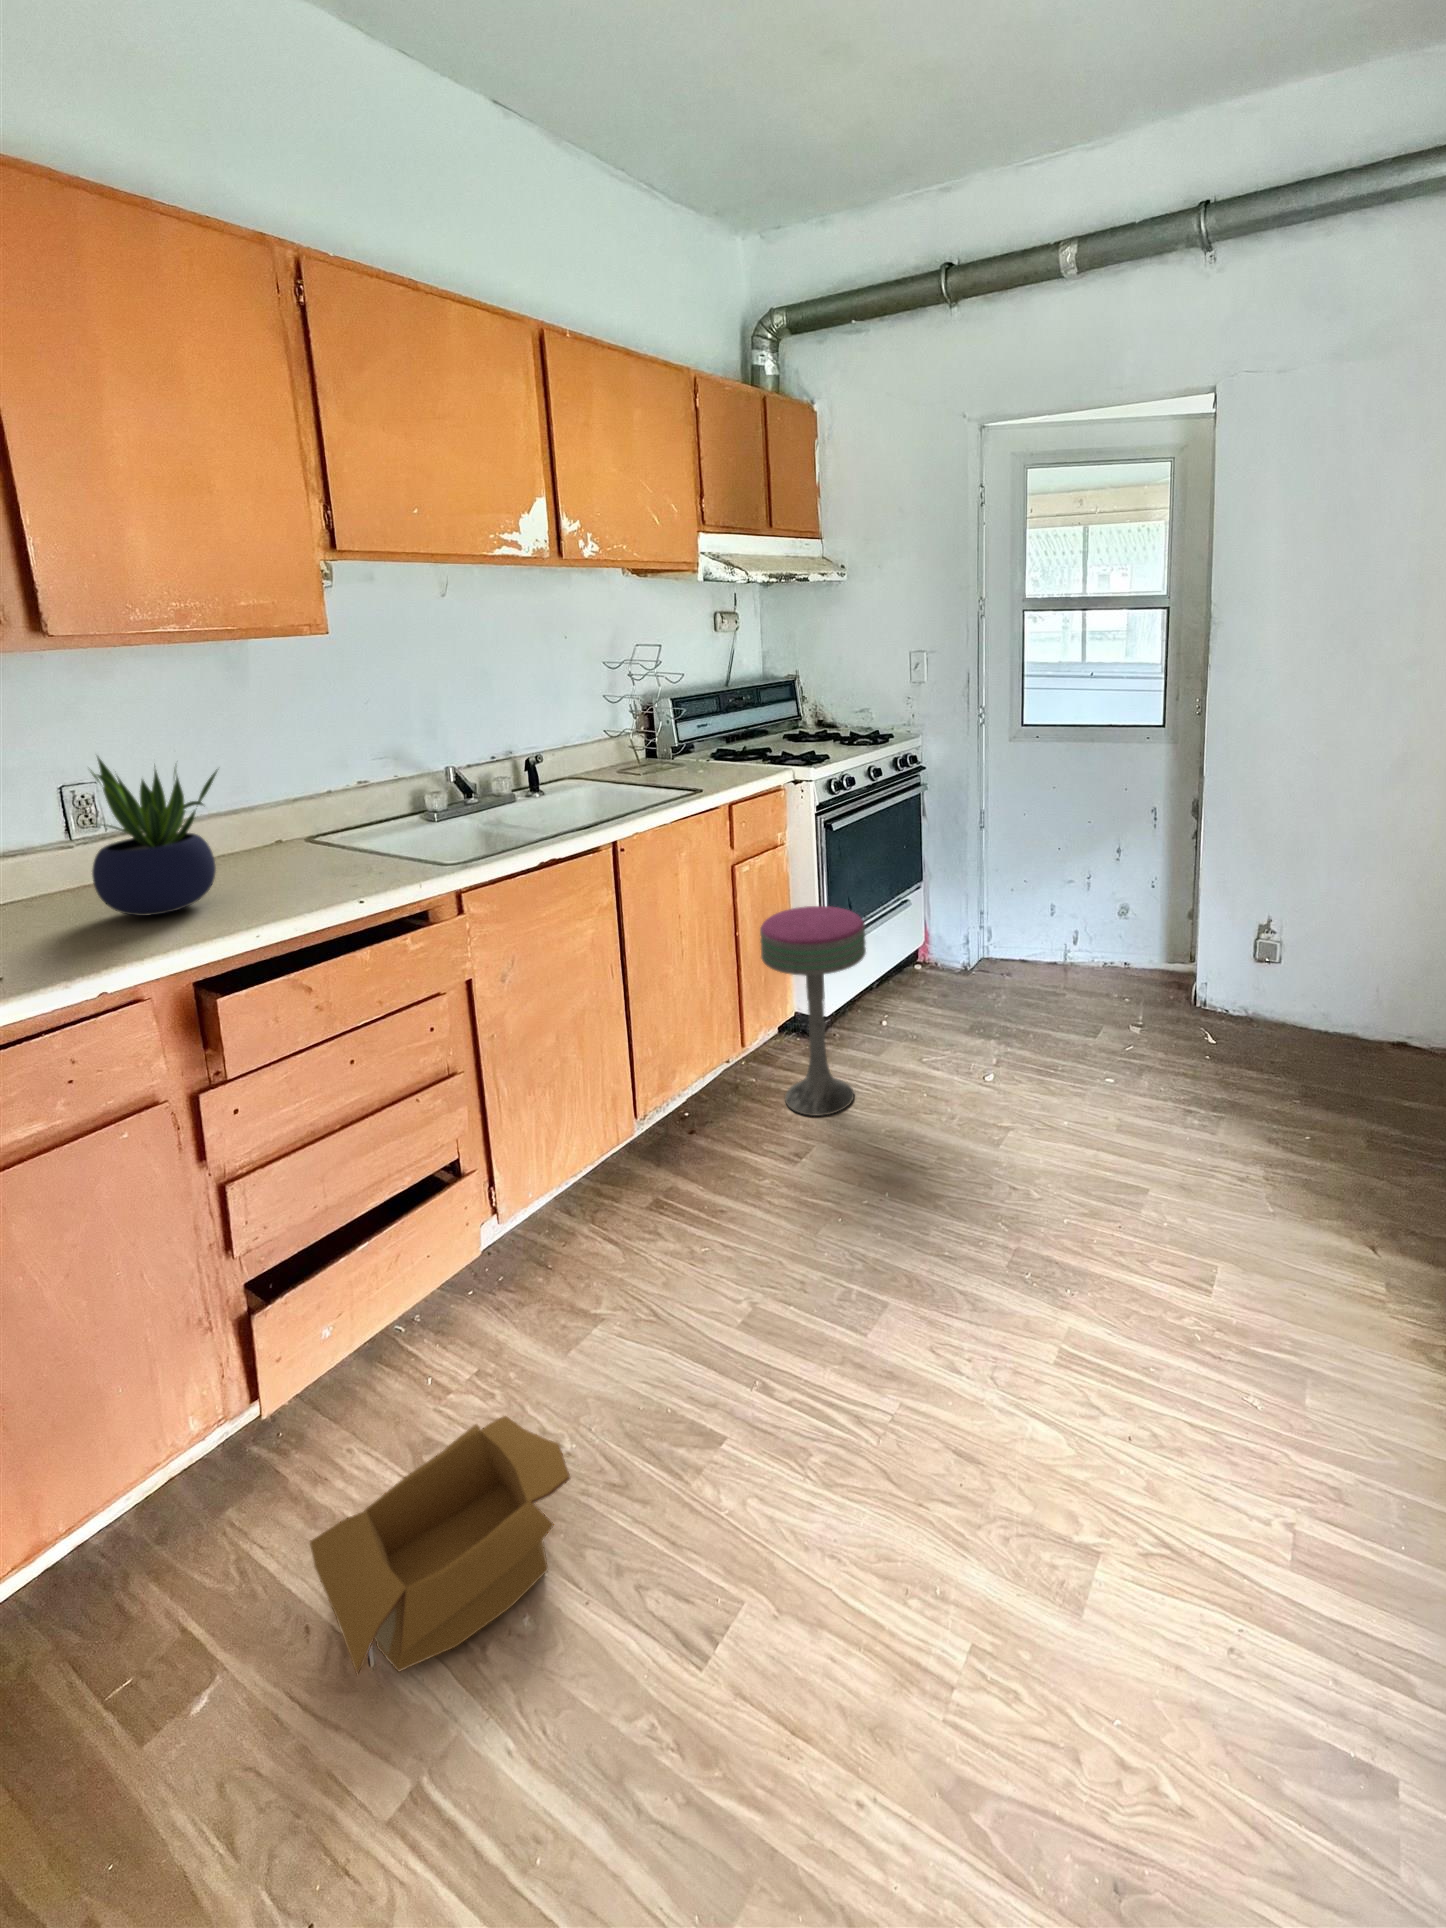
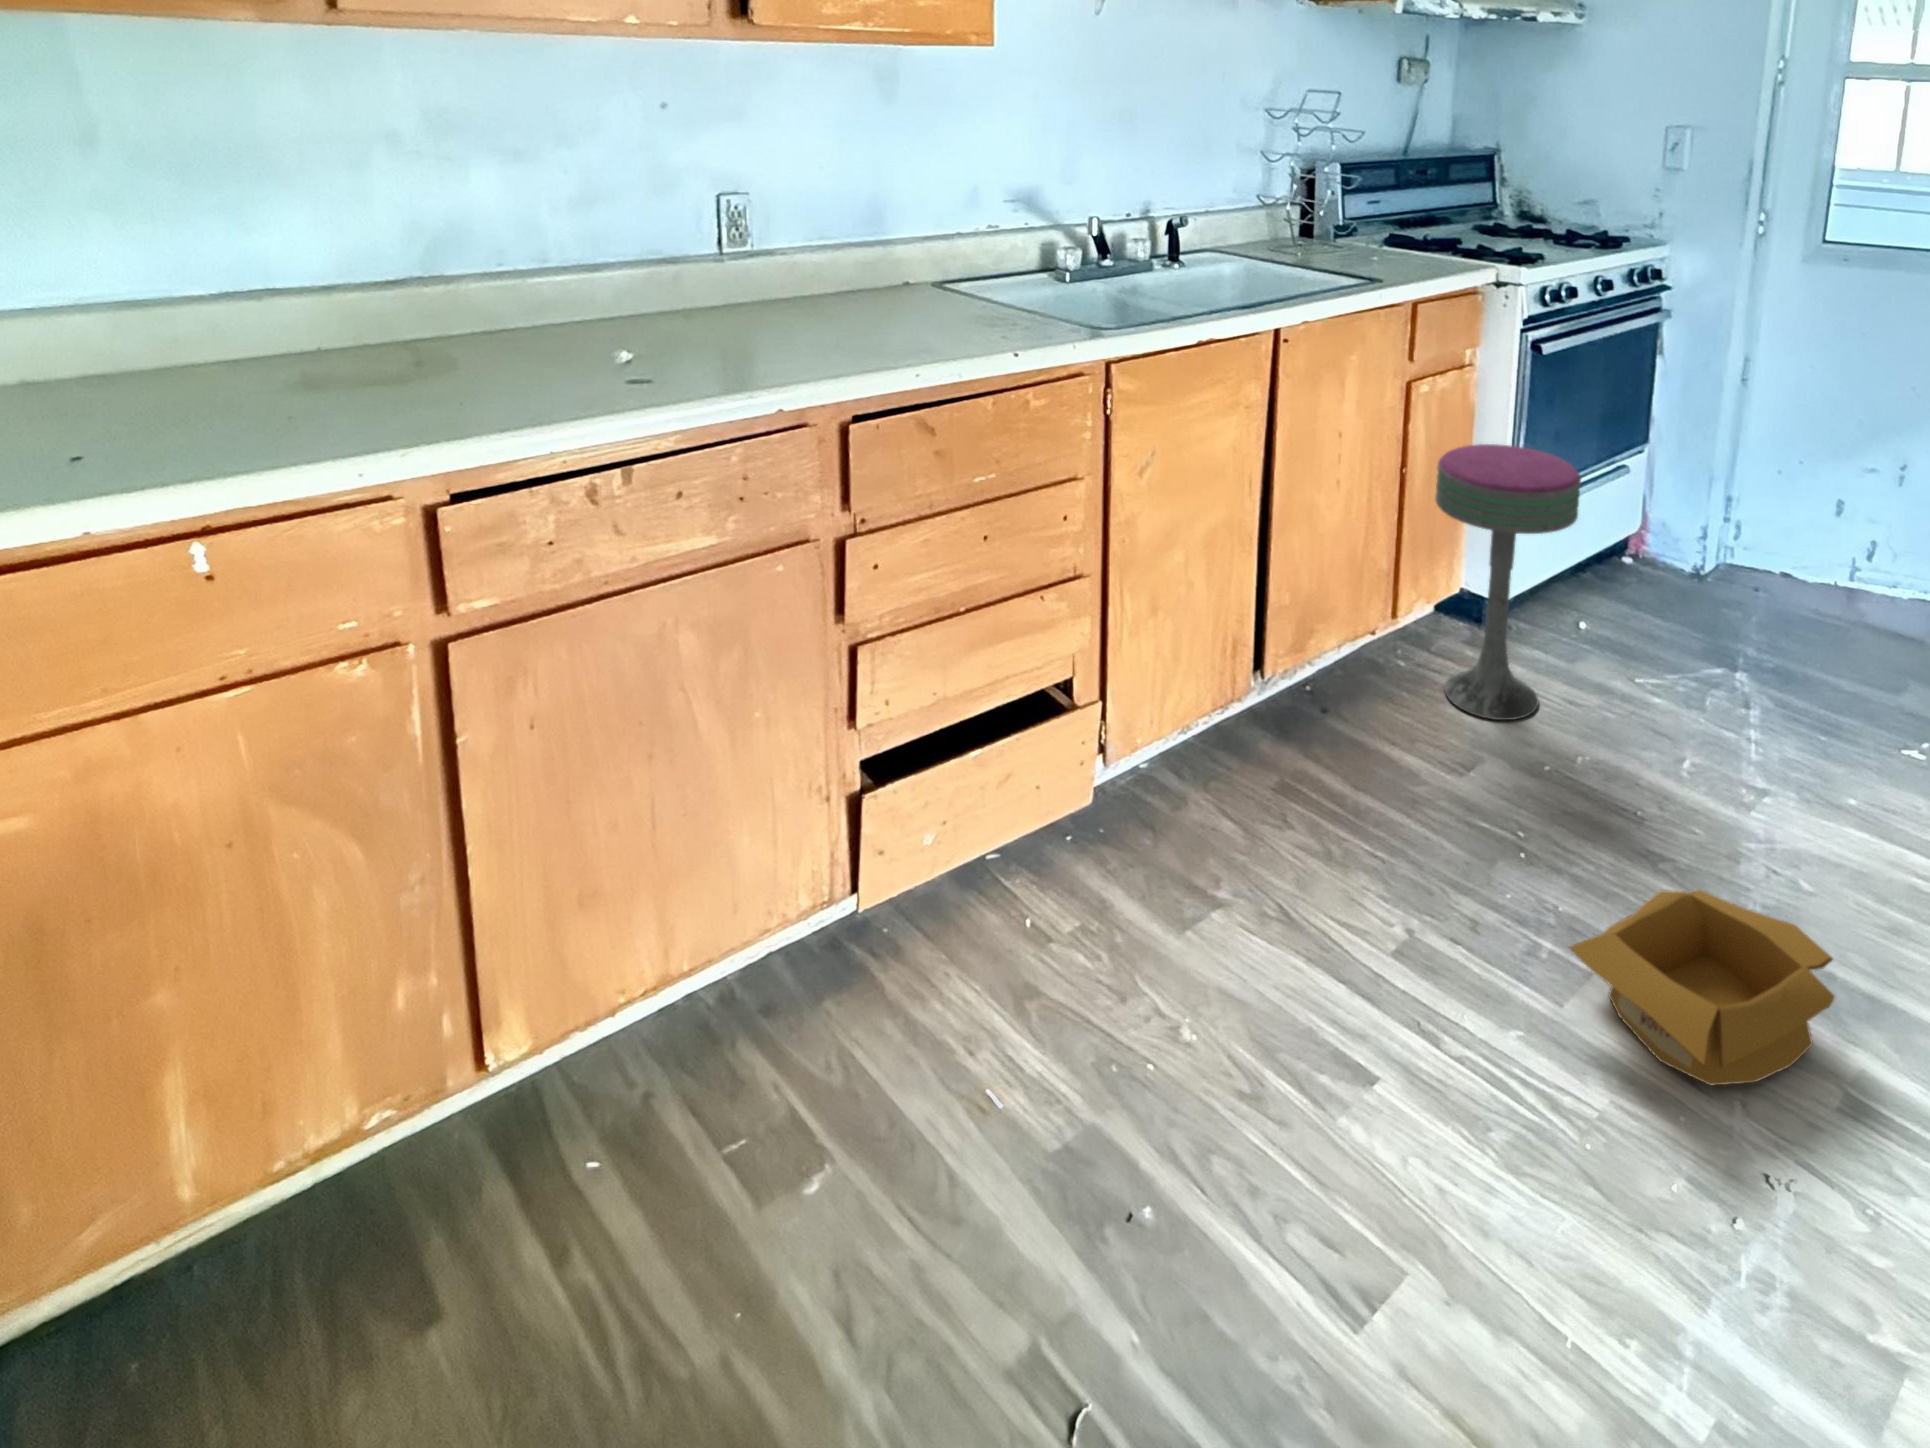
potted plant: present [91,757,217,916] -> none [758,157,890,337]
cardboard box: present [310,1416,570,1675] -> present [1569,889,1835,1085]

